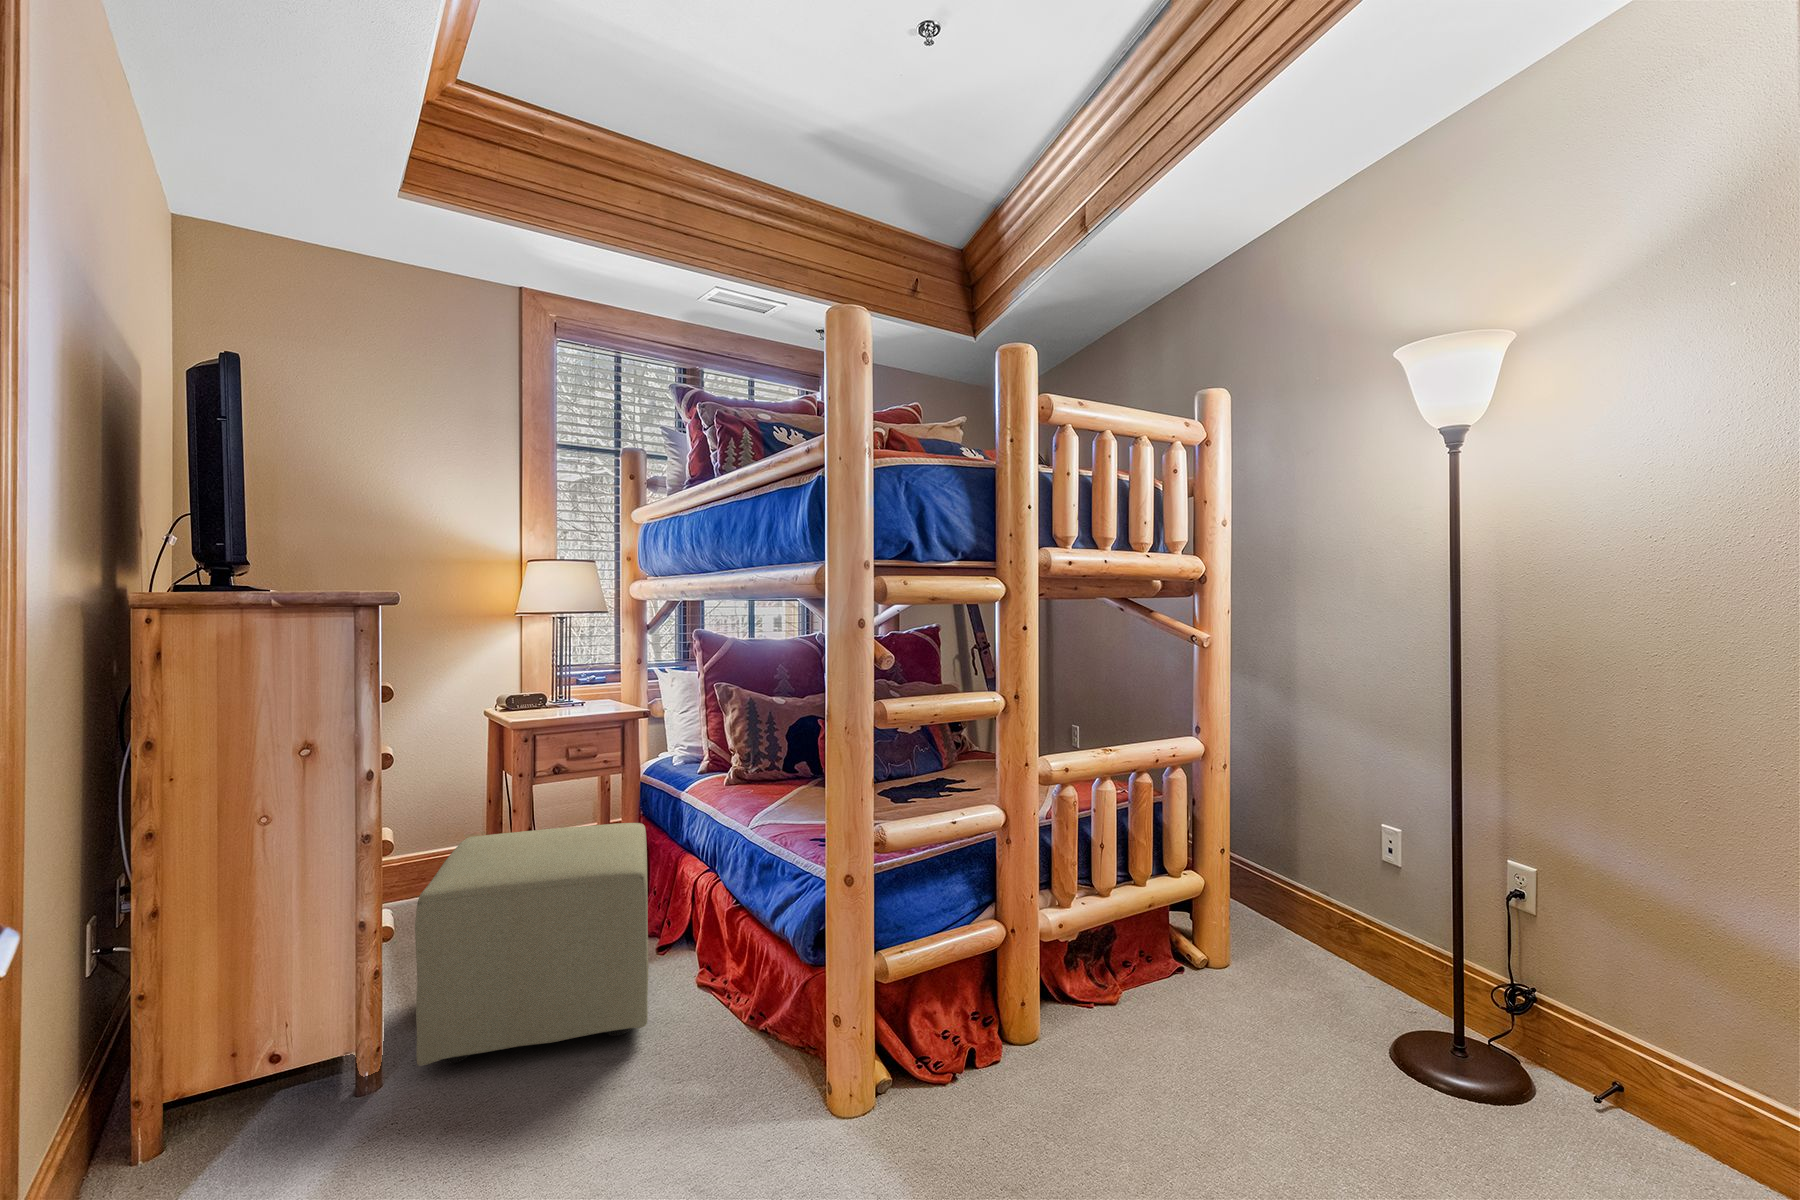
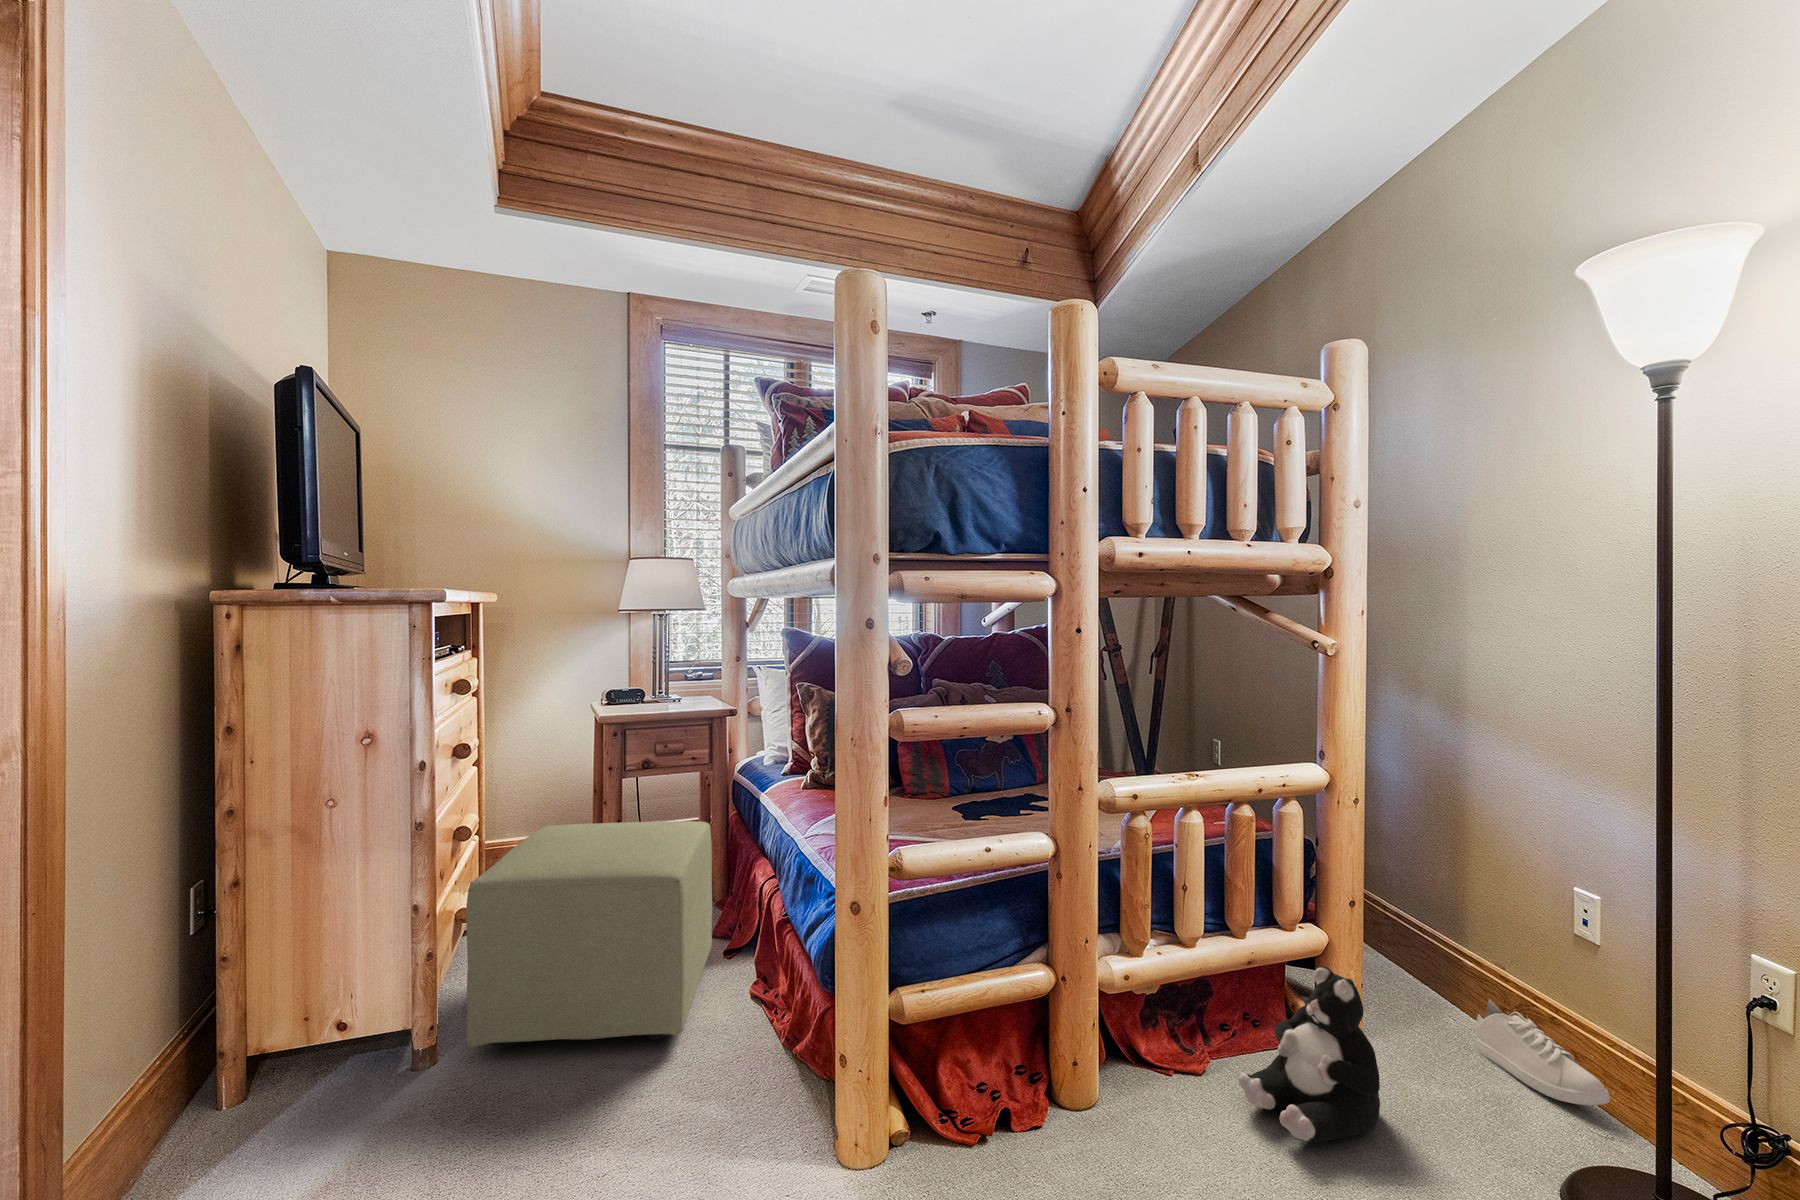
plush toy: none [1150,901,1259,1042] -> present [1238,966,1380,1142]
shoe: none [1311,919,1407,989] -> present [1476,999,1610,1105]

